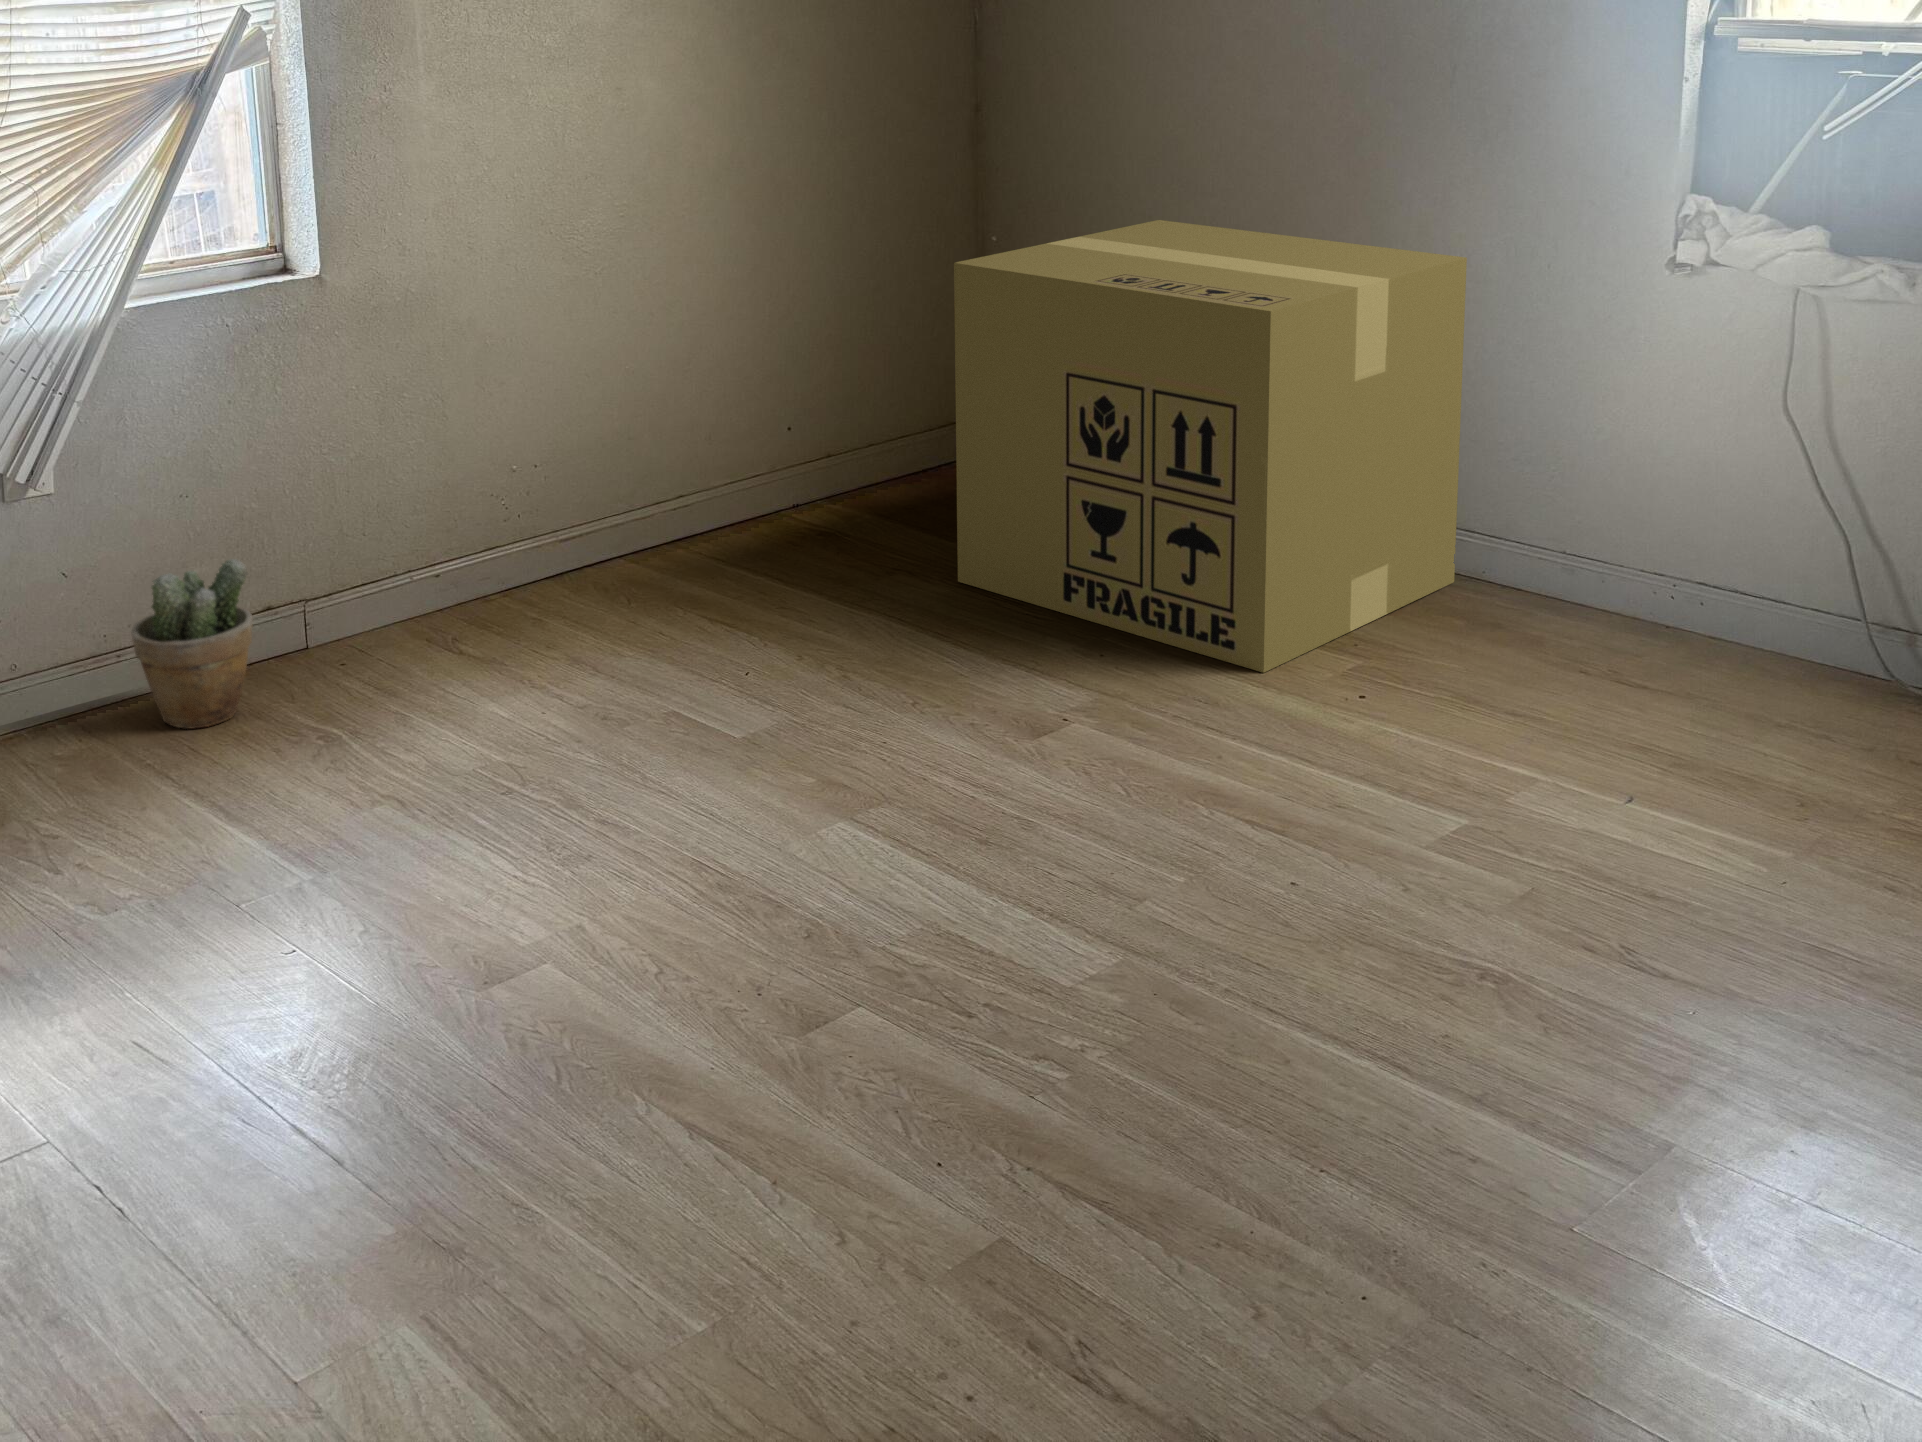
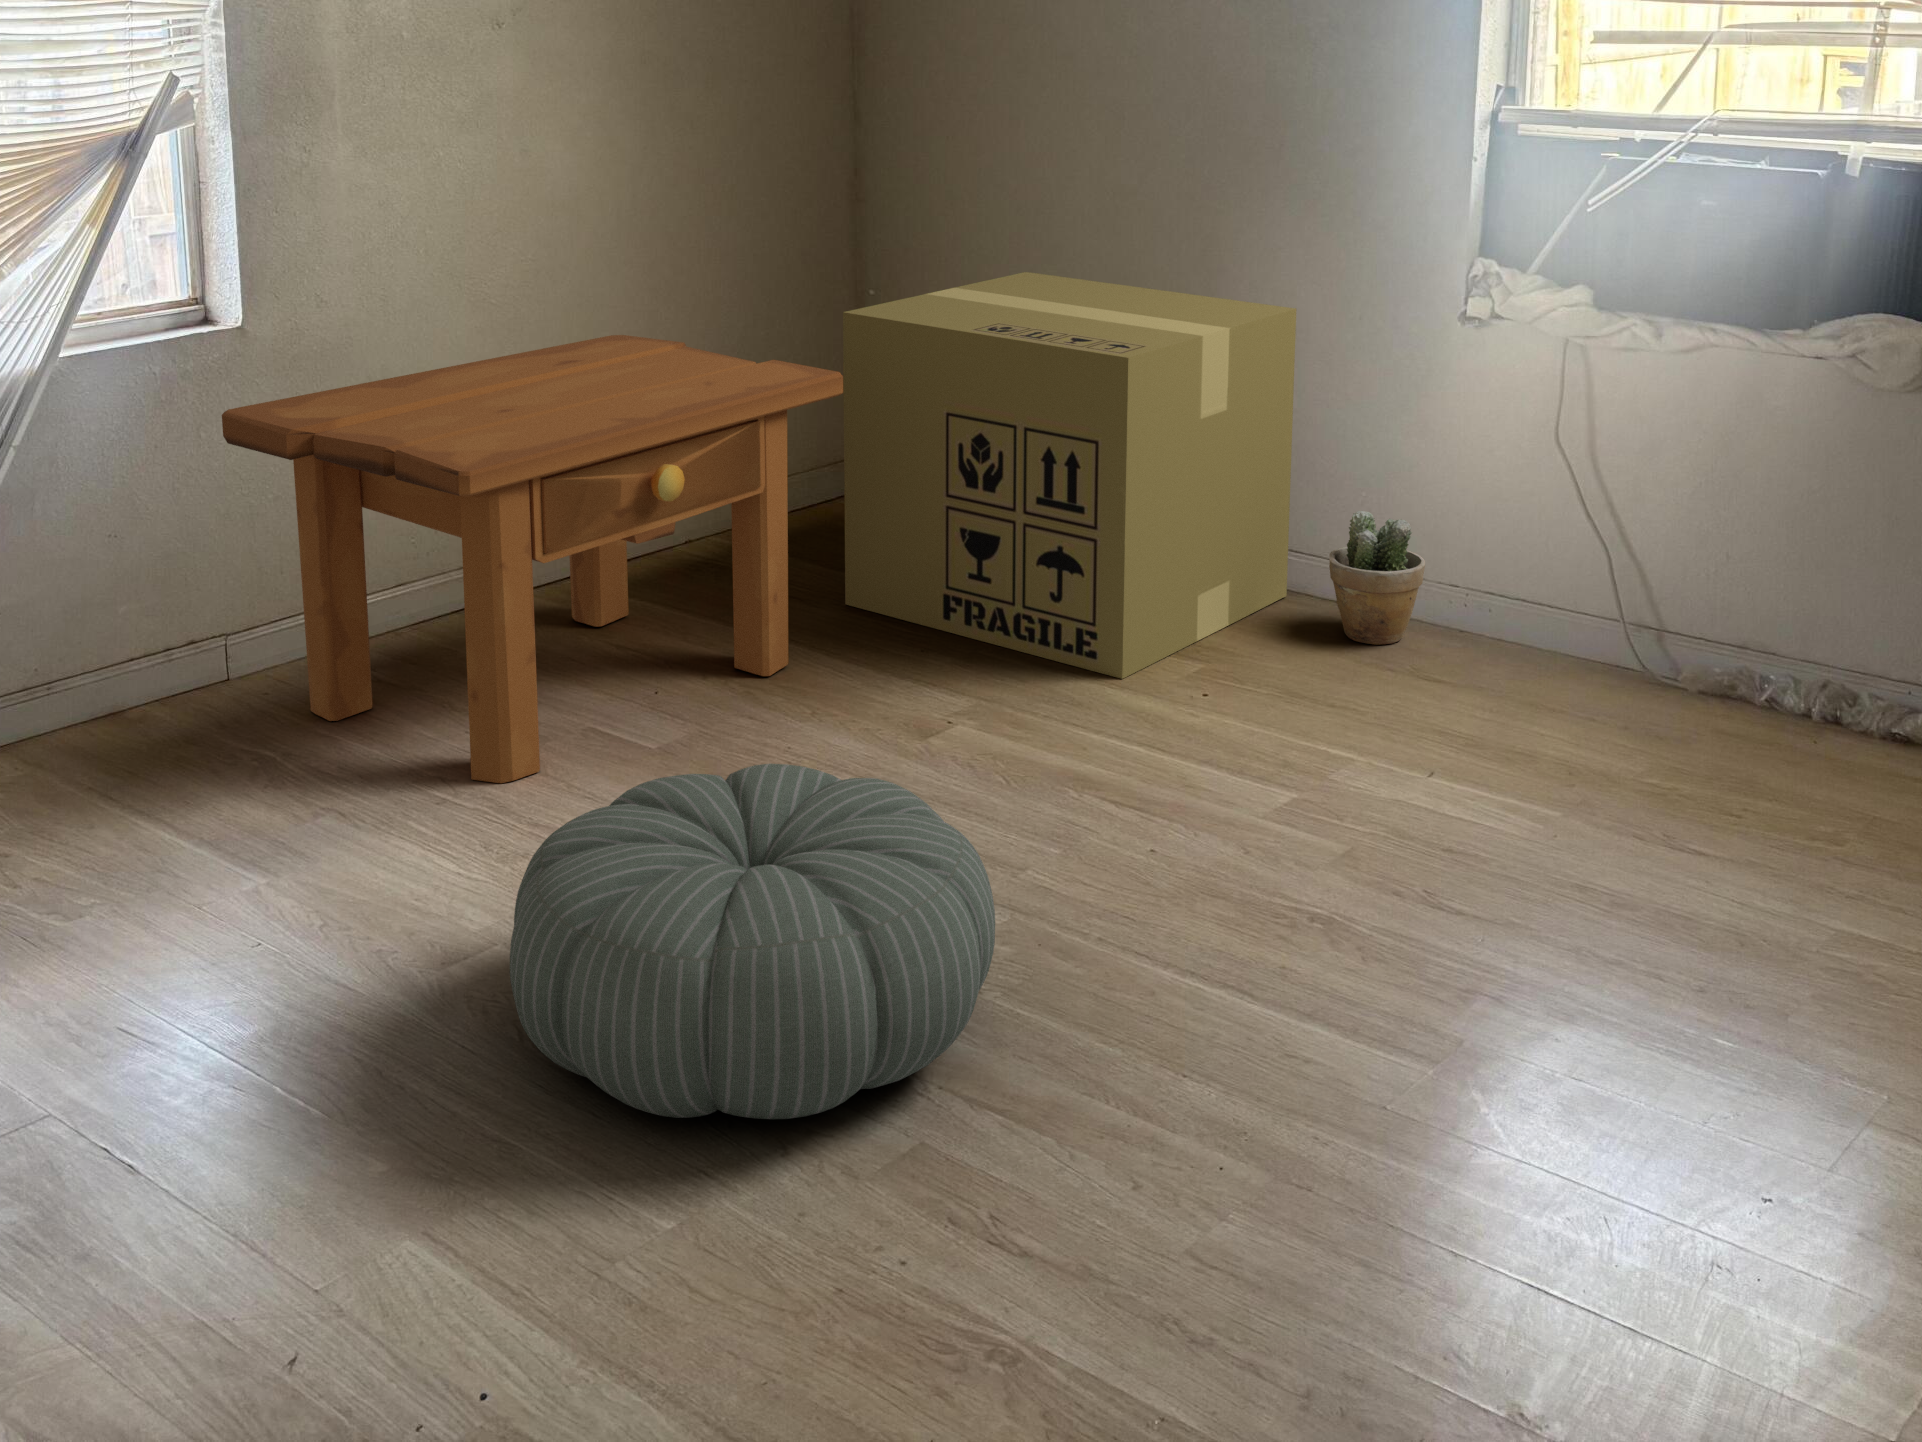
side table: none [288,288,951,771] -> present [222,335,843,783]
potted plant: present [131,559,253,729] -> present [1329,511,1425,645]
pouf: none [548,767,1104,1187] -> present [510,764,995,1119]

